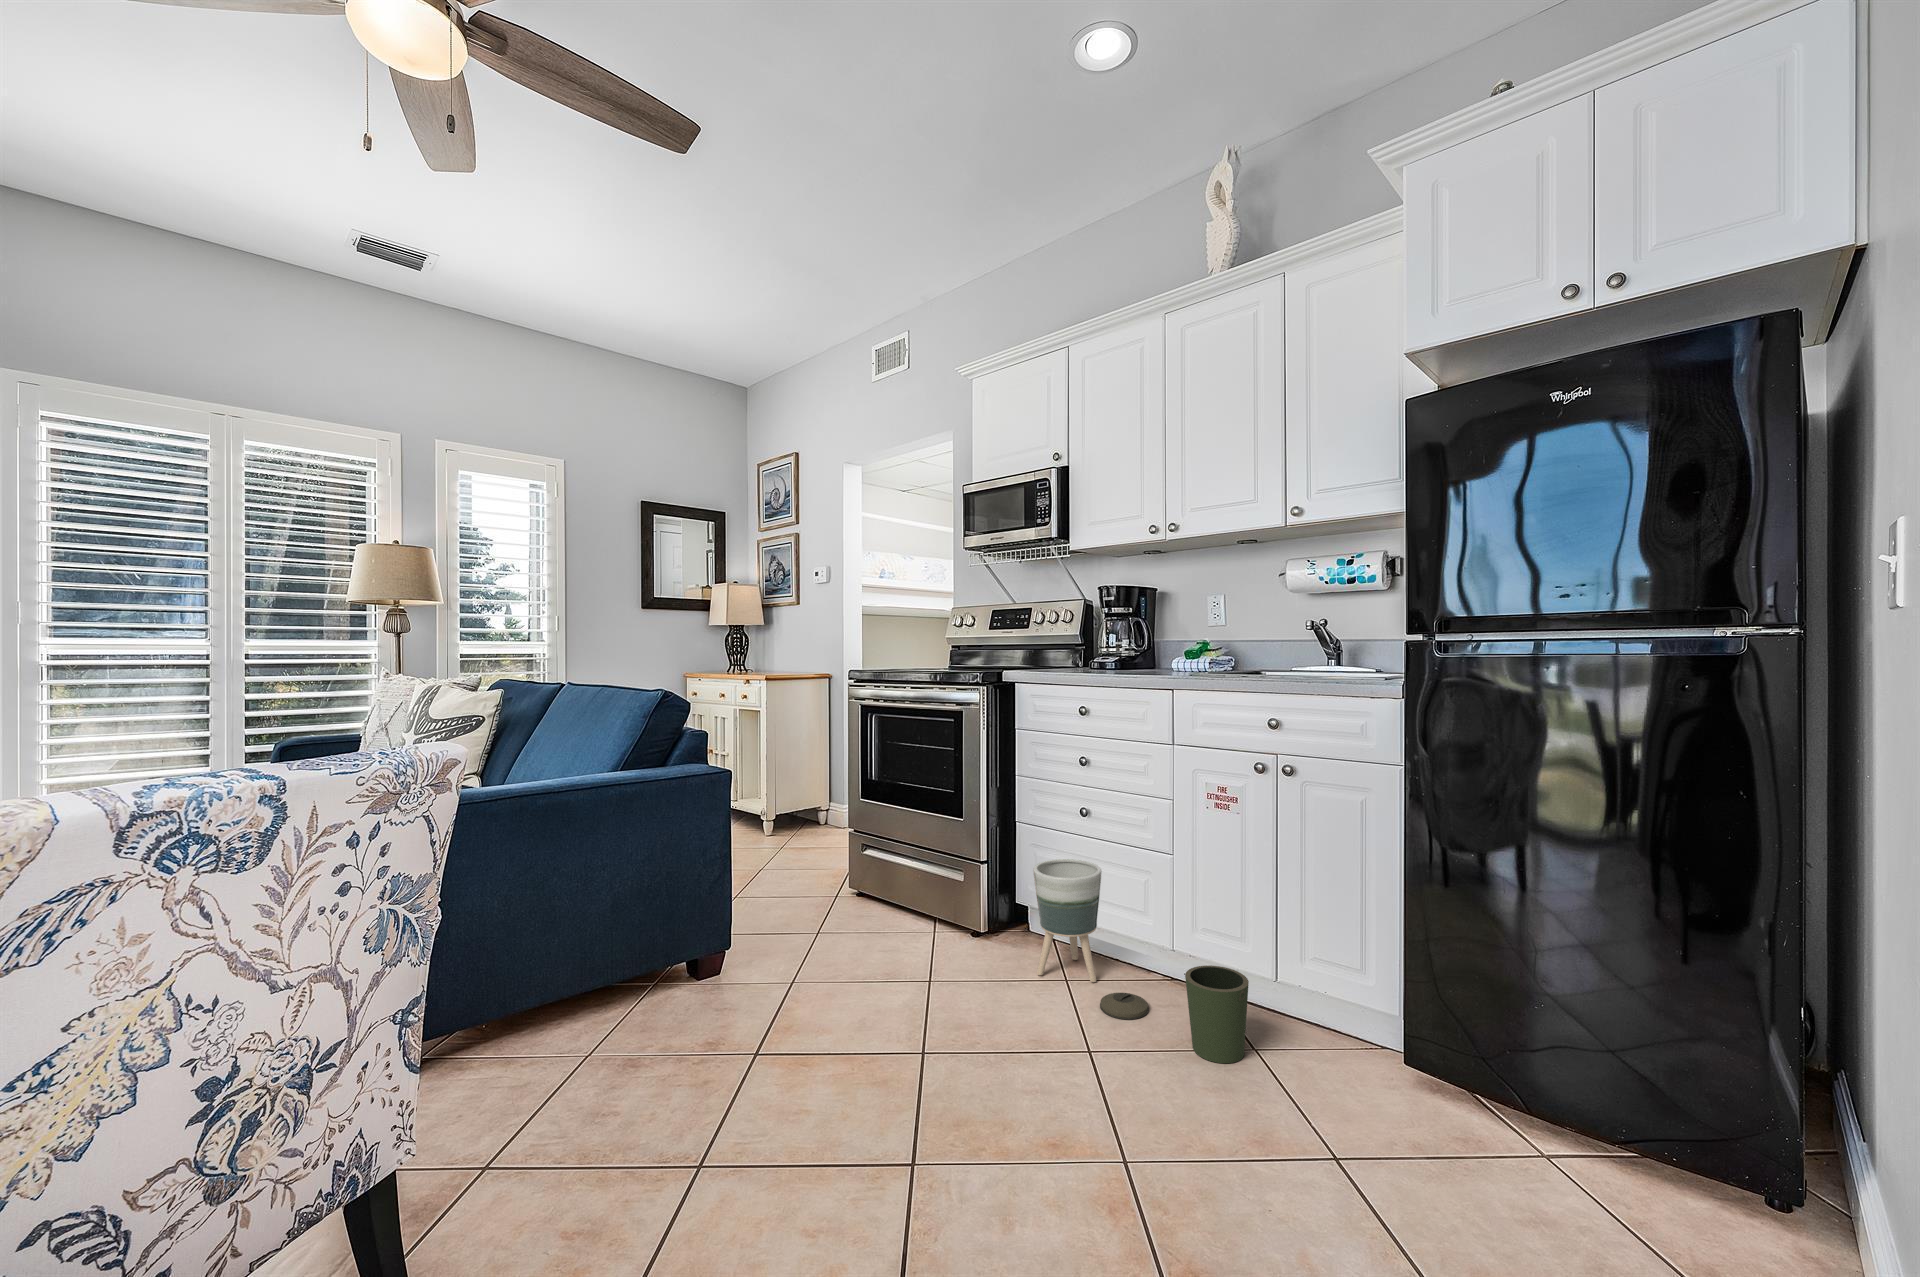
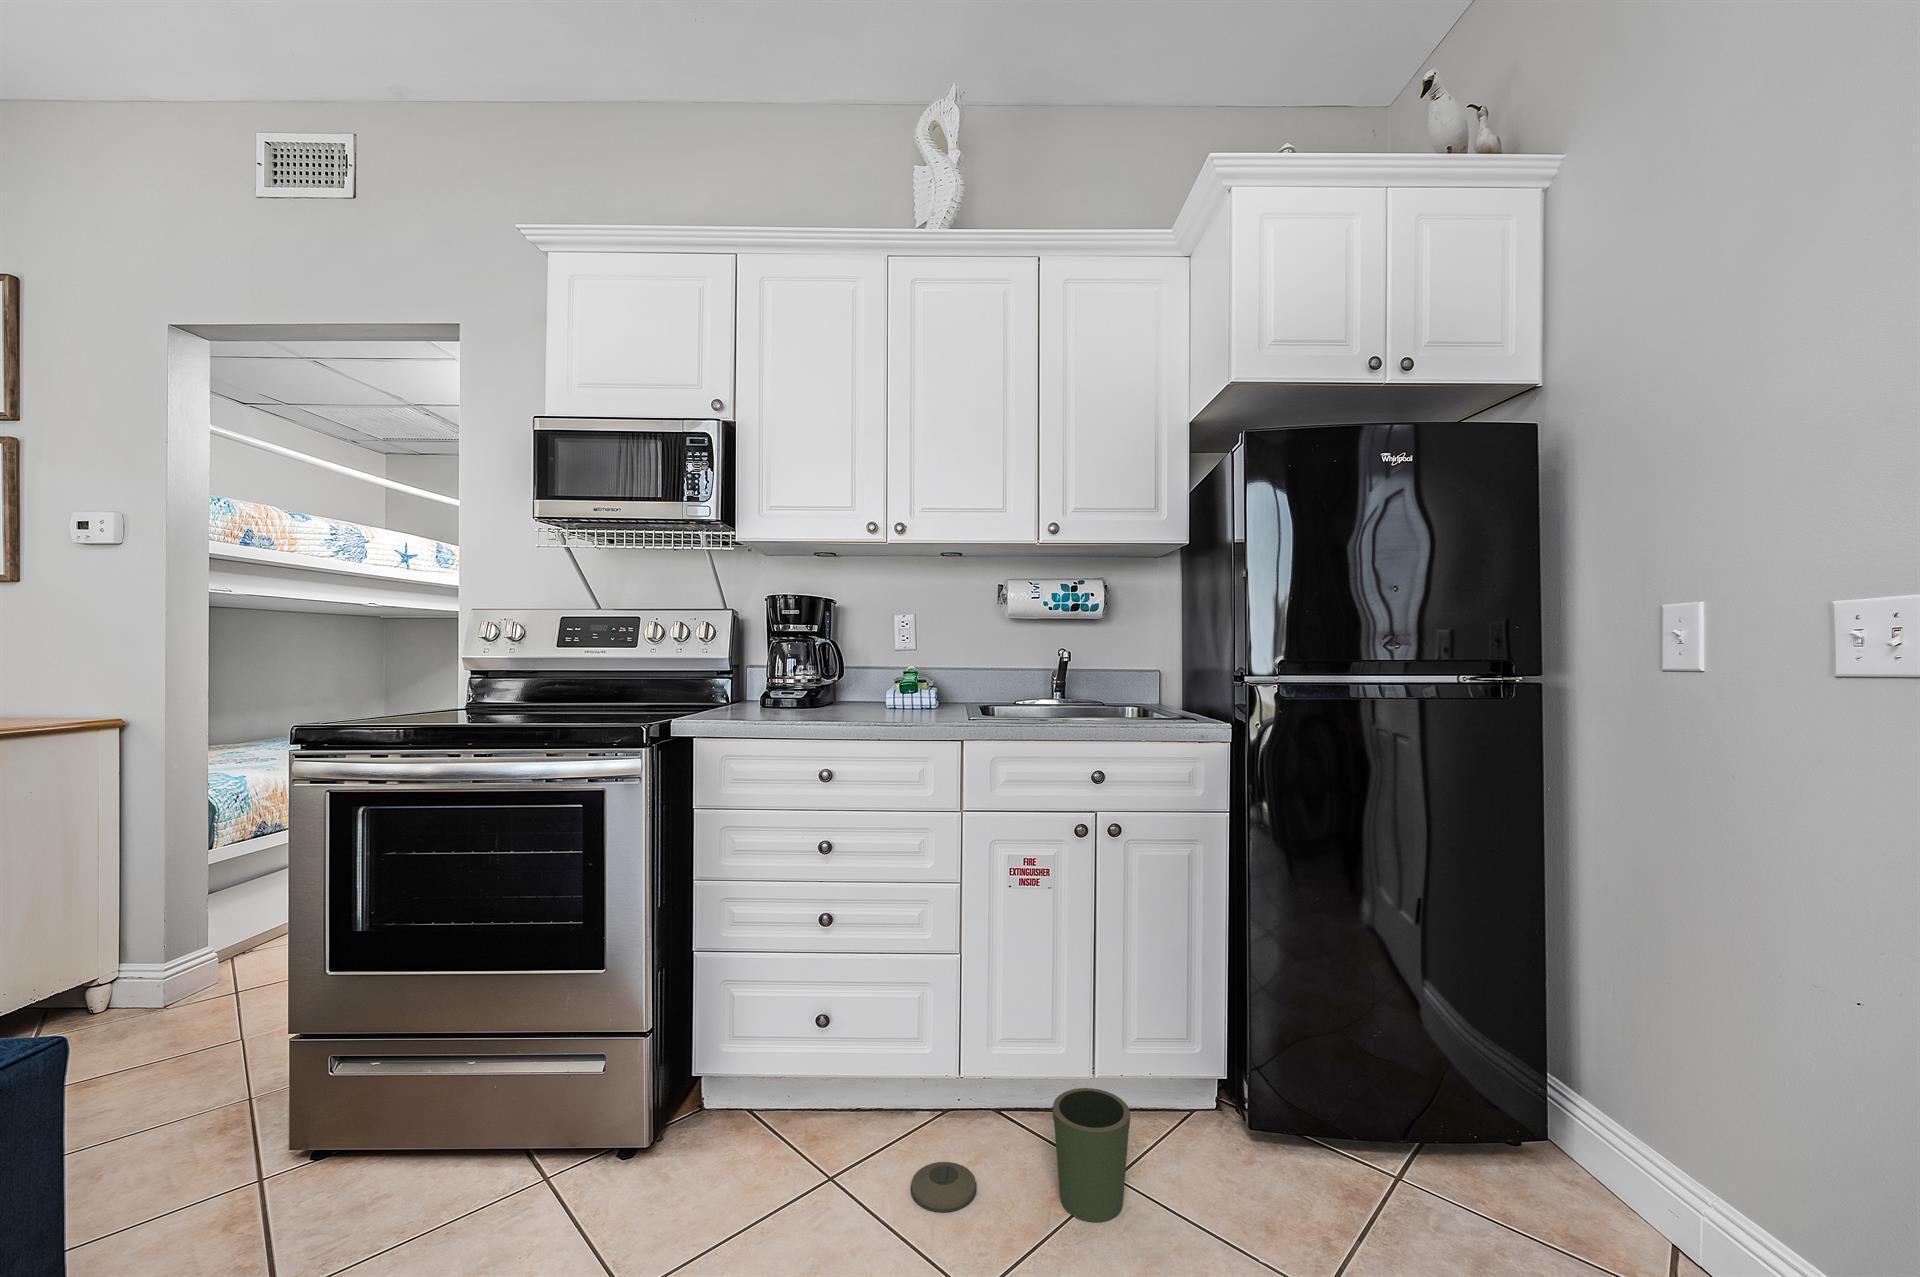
planter: present [1033,859,1102,982] -> none [775,989,876,1188]

